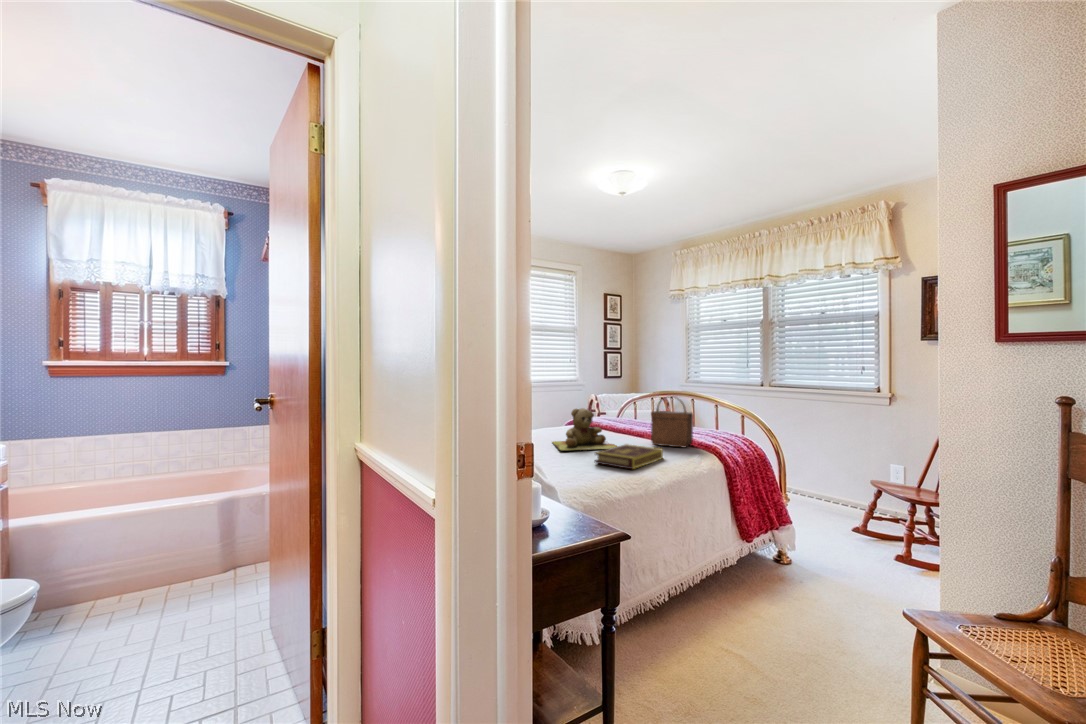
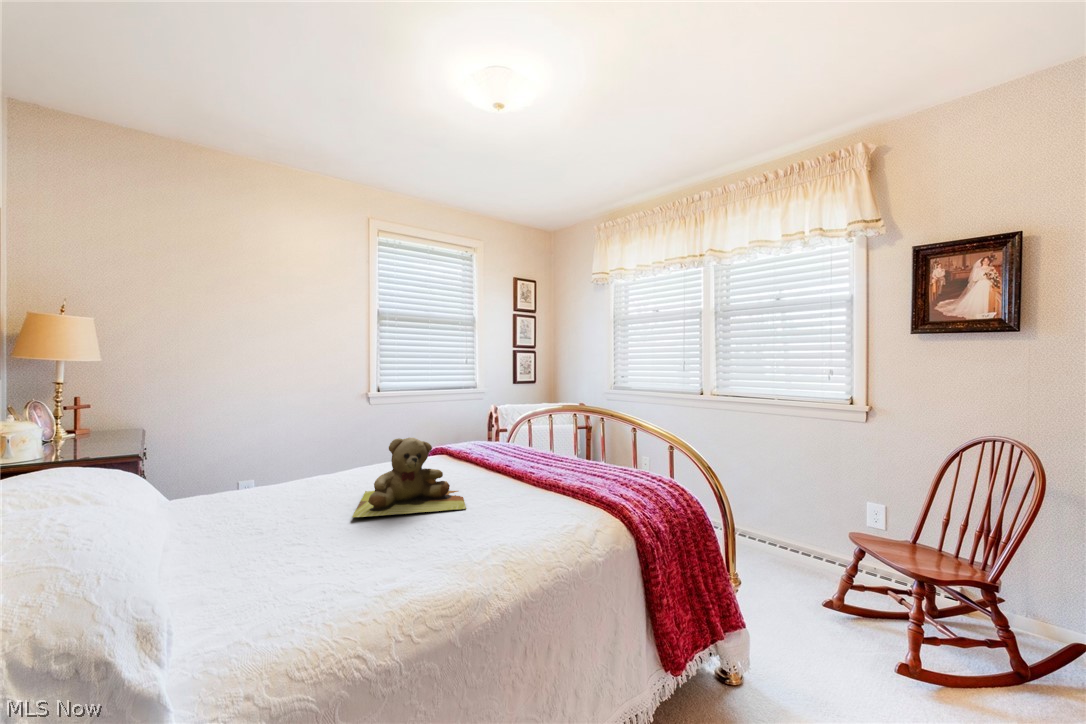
handbag: present [651,397,693,448] -> none [521,417,589,507]
book: present [595,444,663,469] -> none [379,506,521,582]

